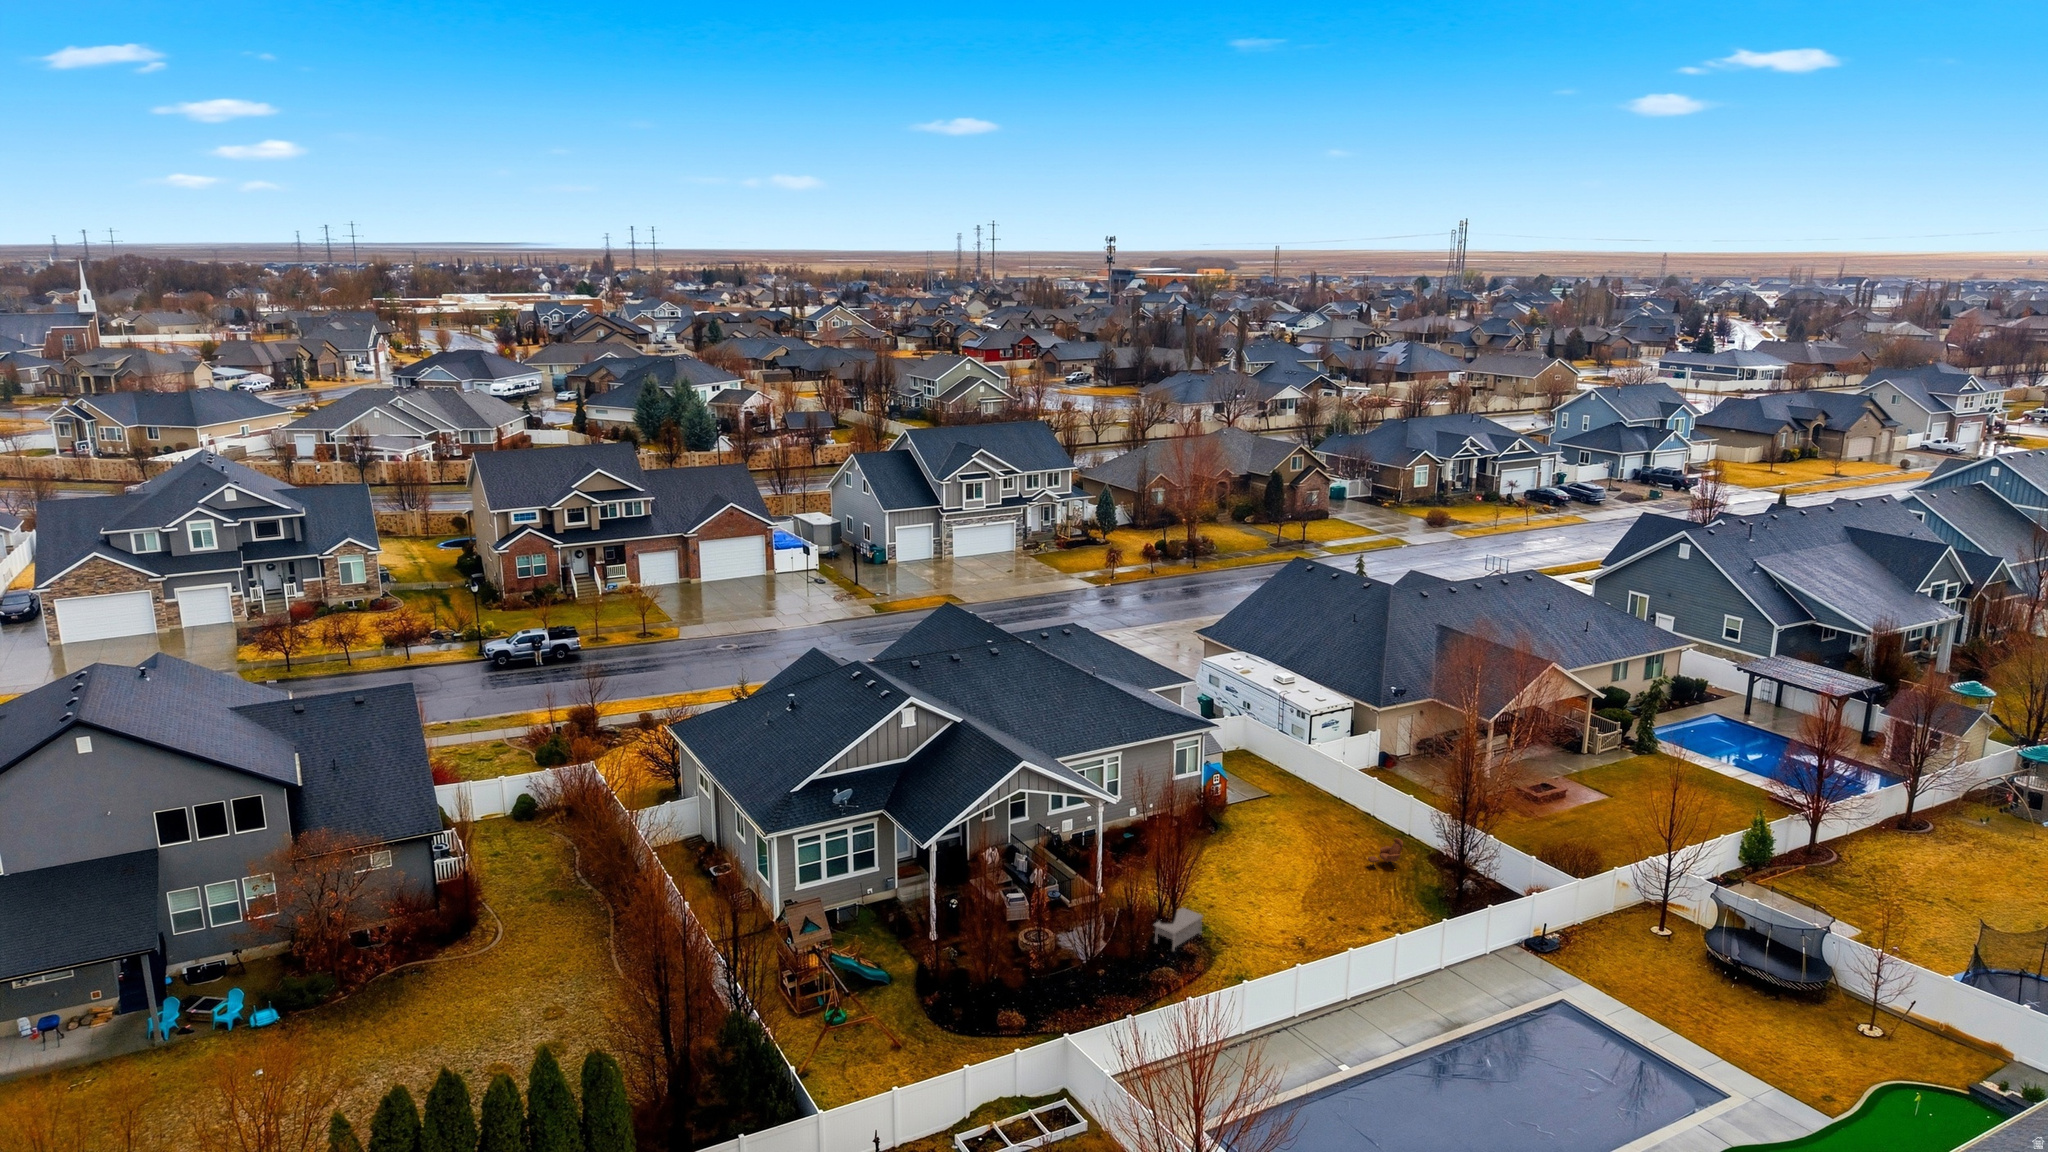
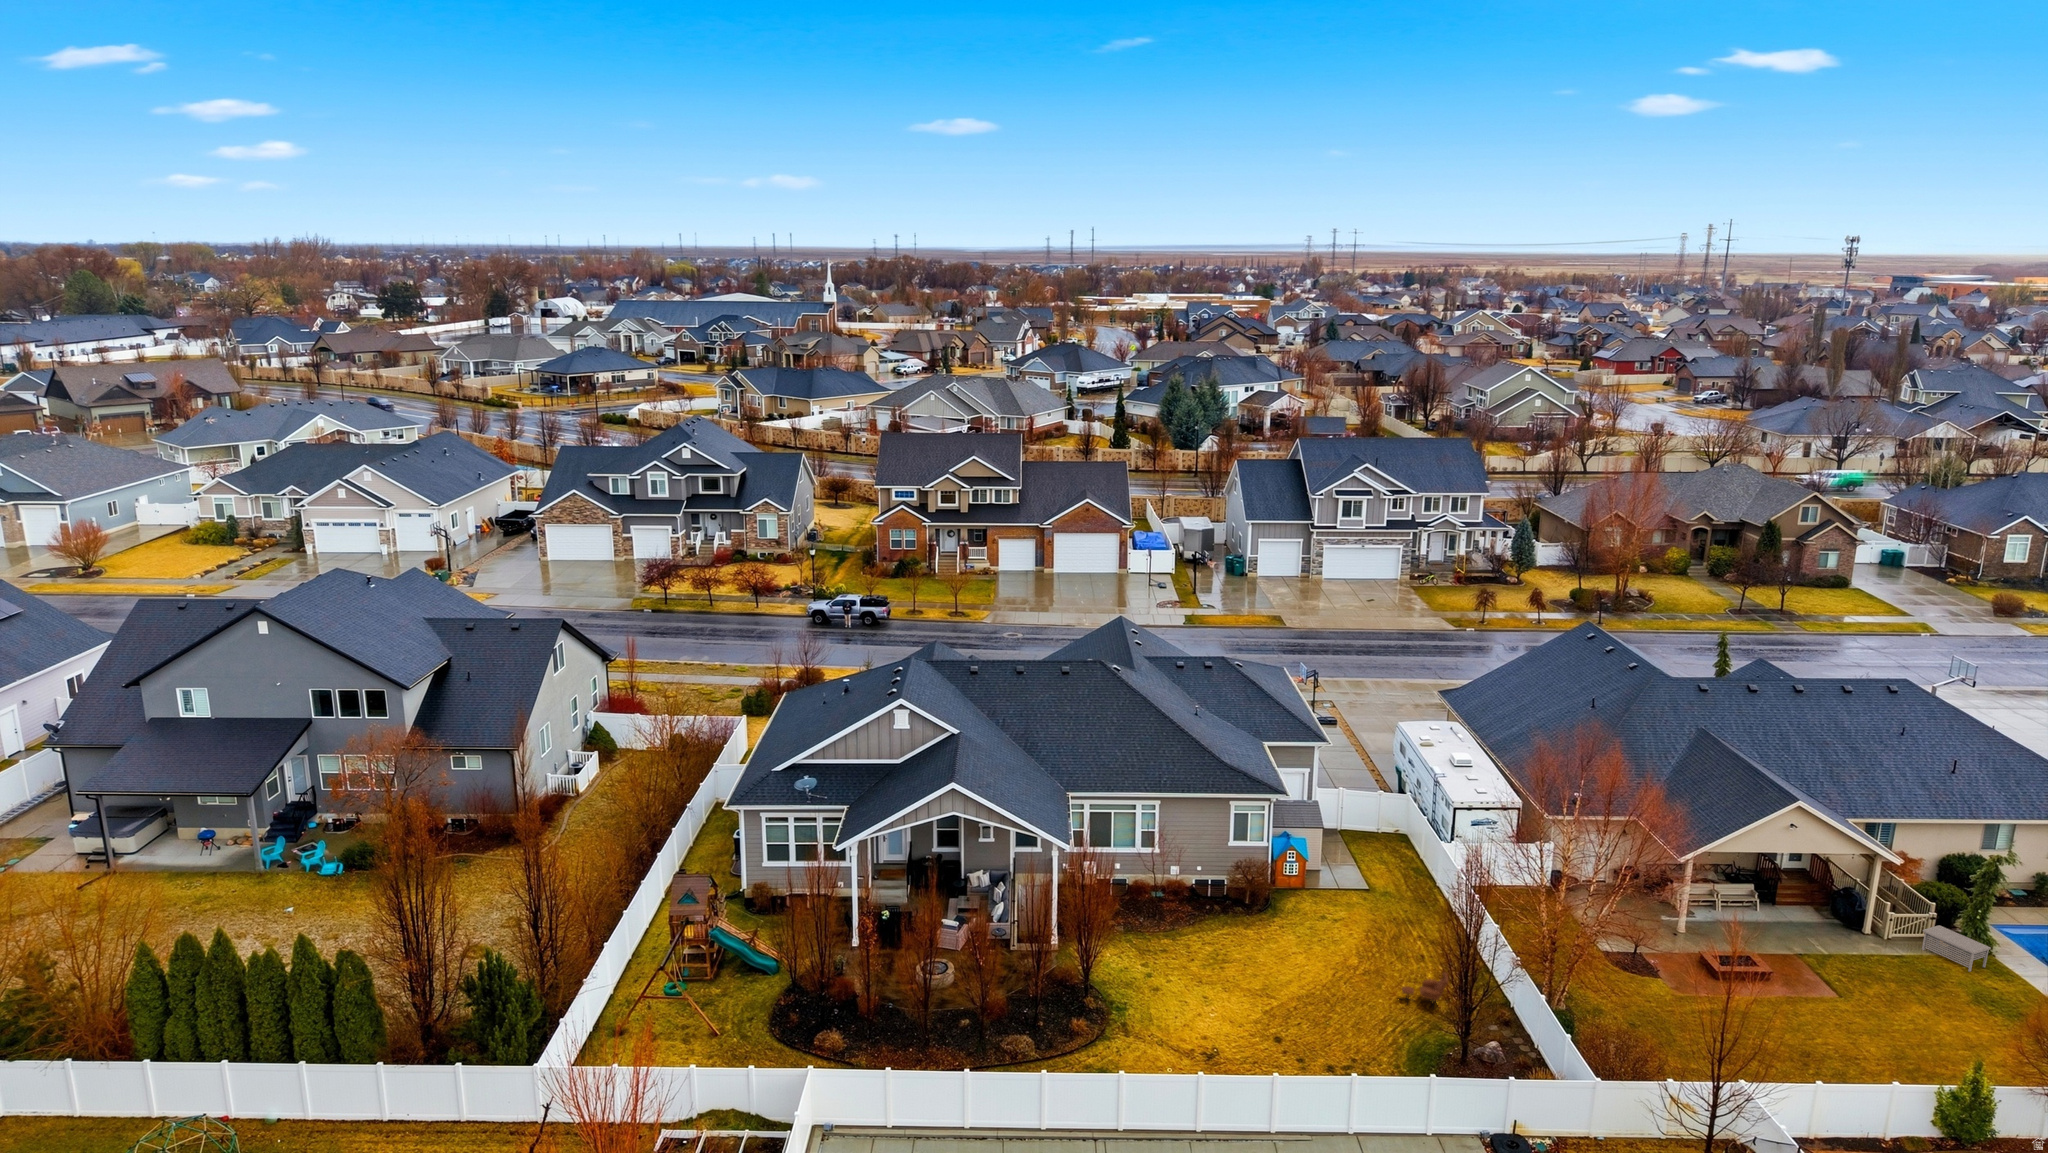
storage bench: present [1154,908,1202,950] -> present [1922,925,1991,972]

